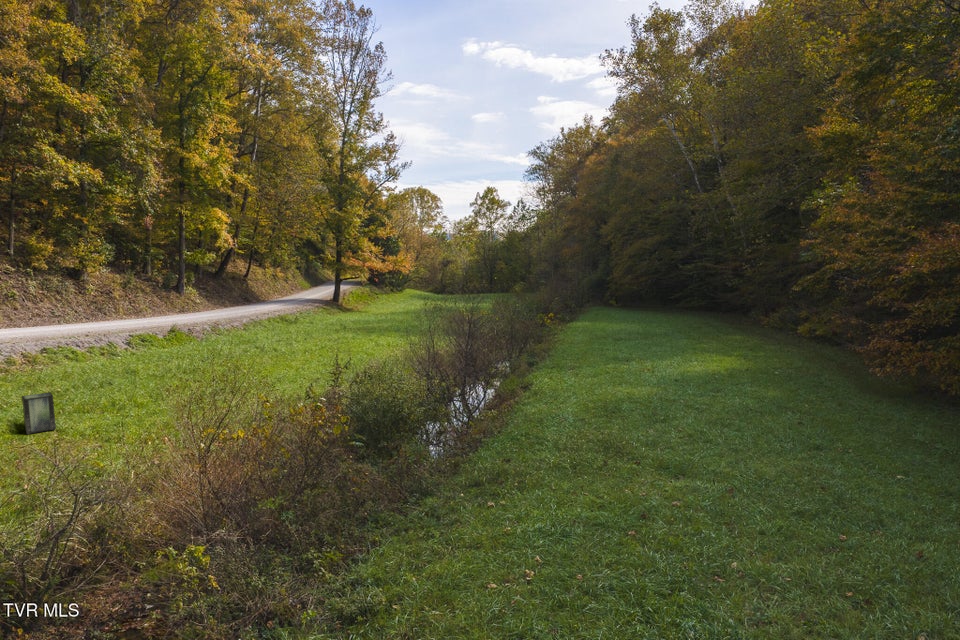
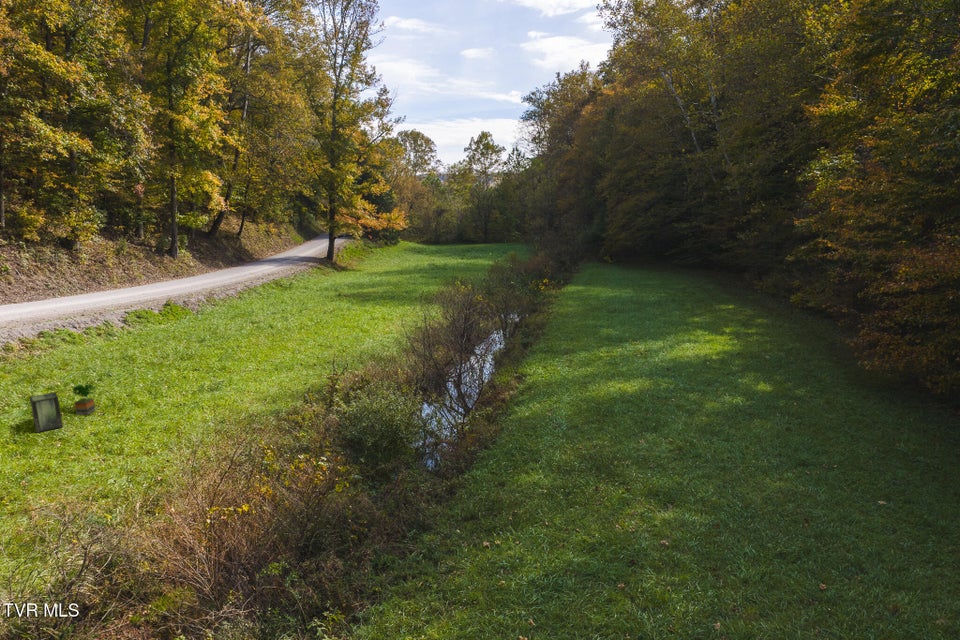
potted tree: none [68,386,95,420] -> present [73,384,95,415]

